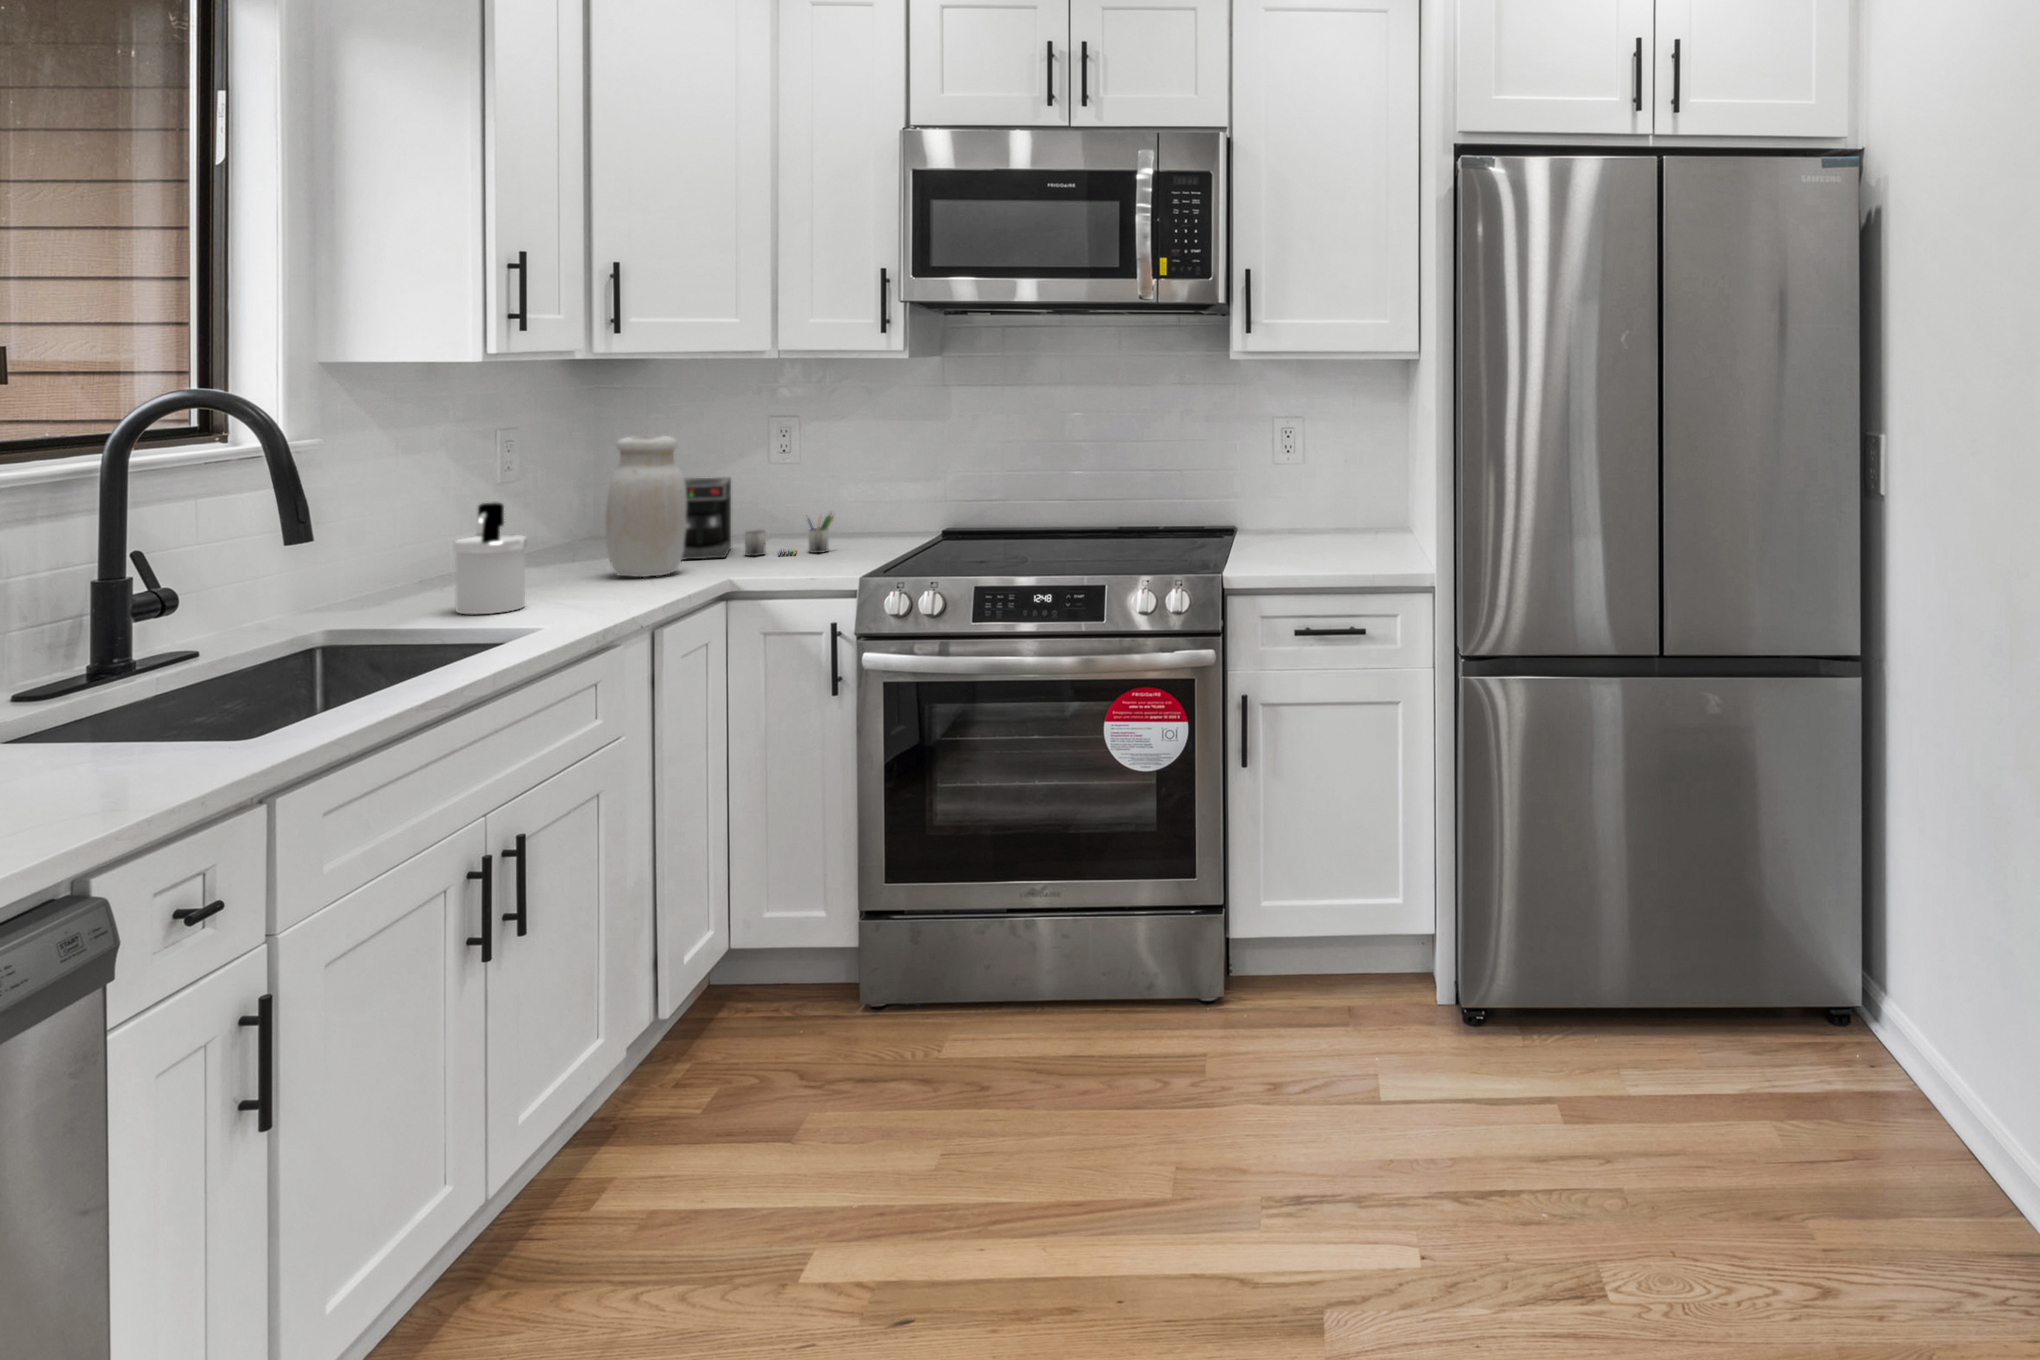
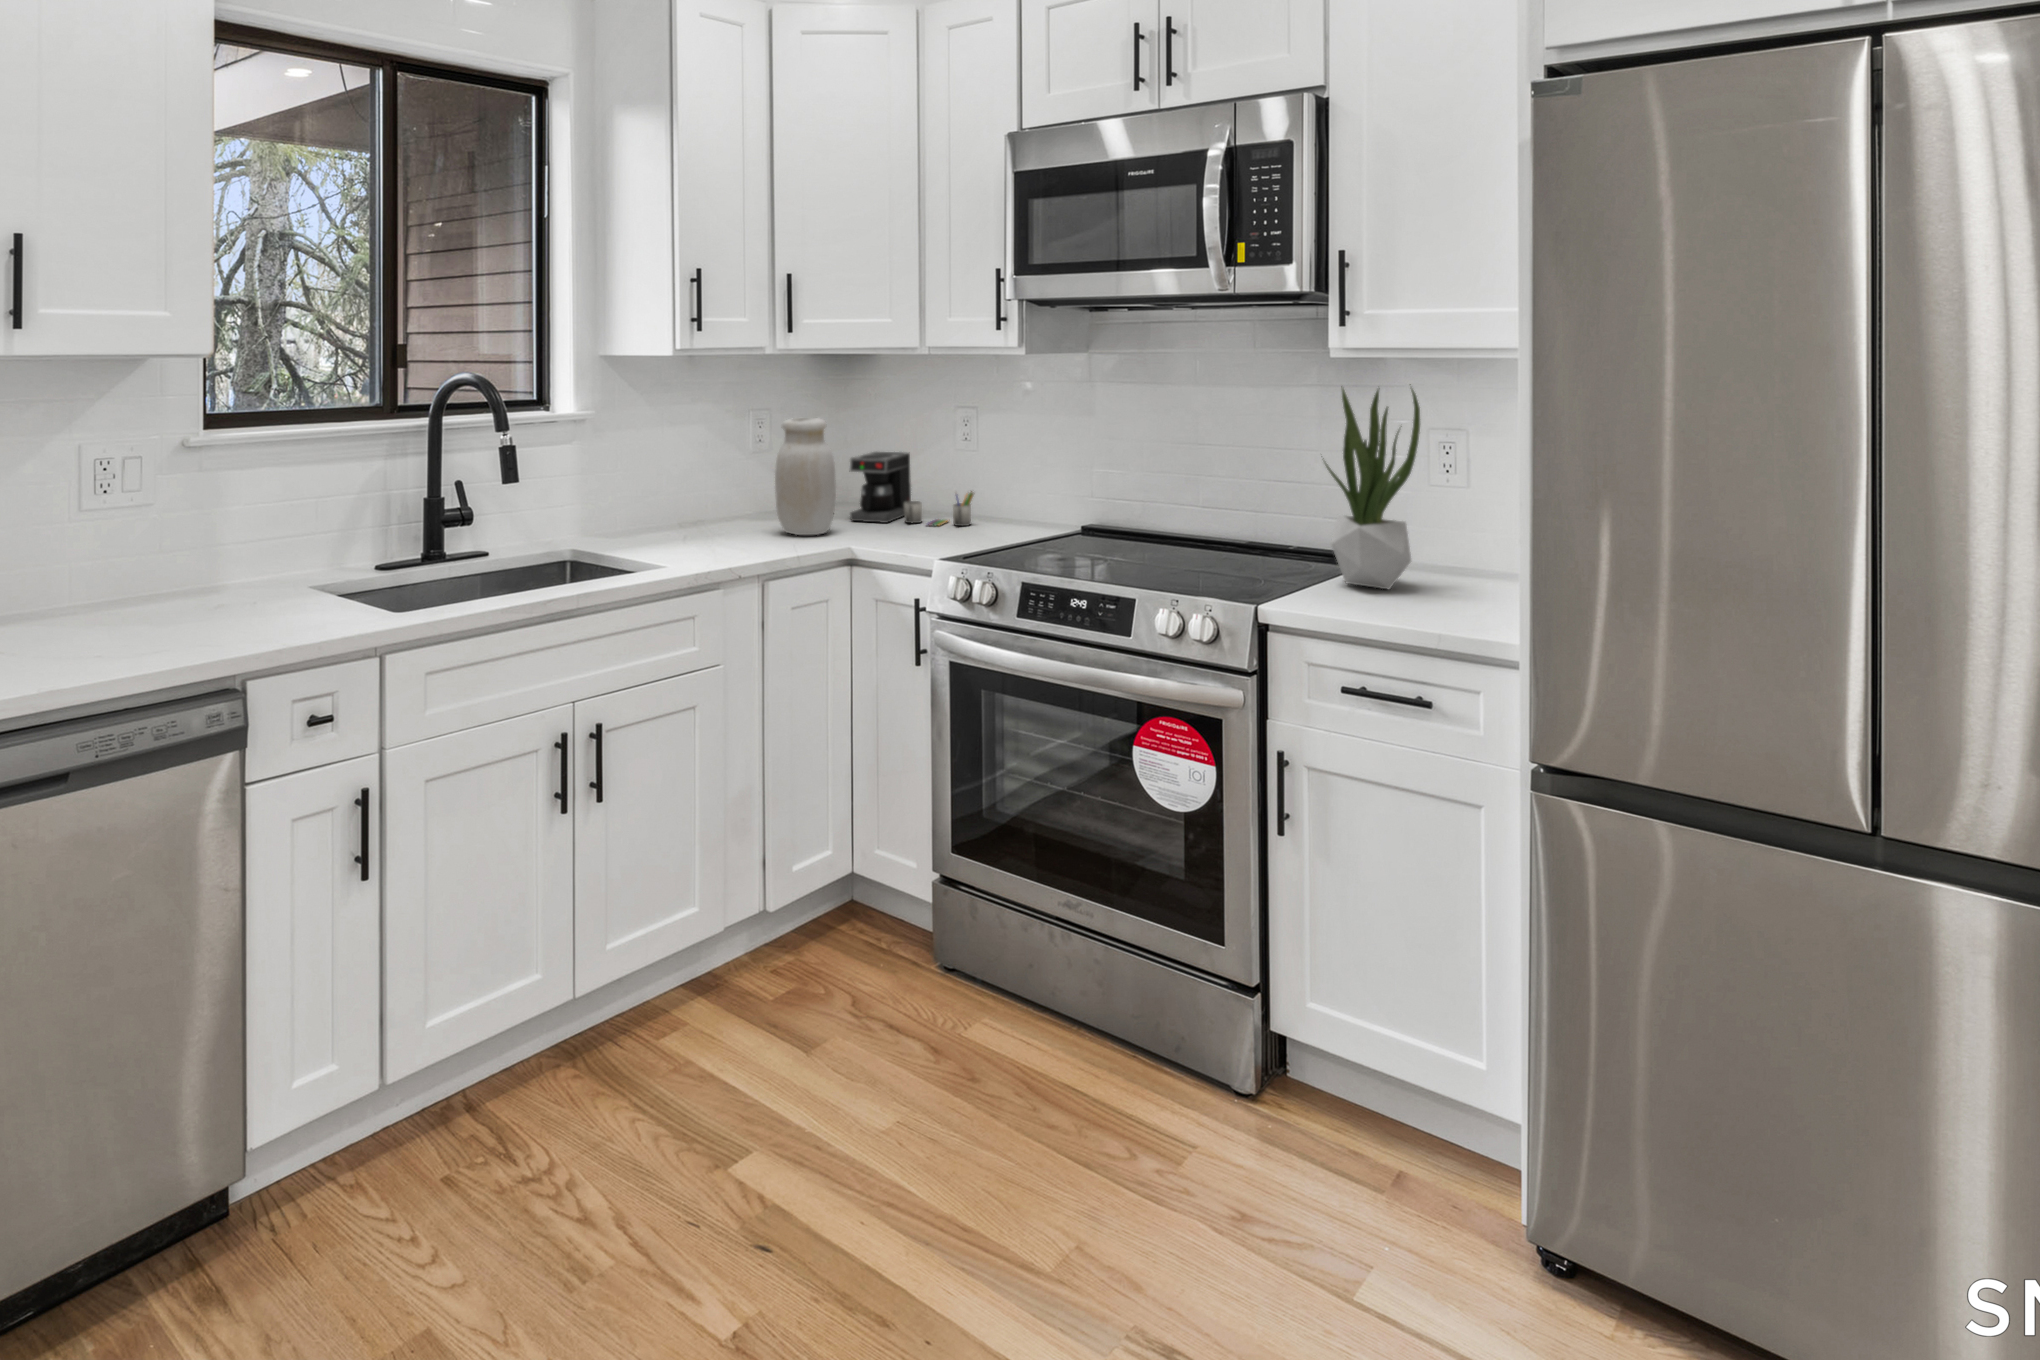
potted plant: none [1249,383,1322,556] -> present [1324,384,1420,589]
soap dispenser: present [453,503,528,614] -> none [625,470,682,557]

